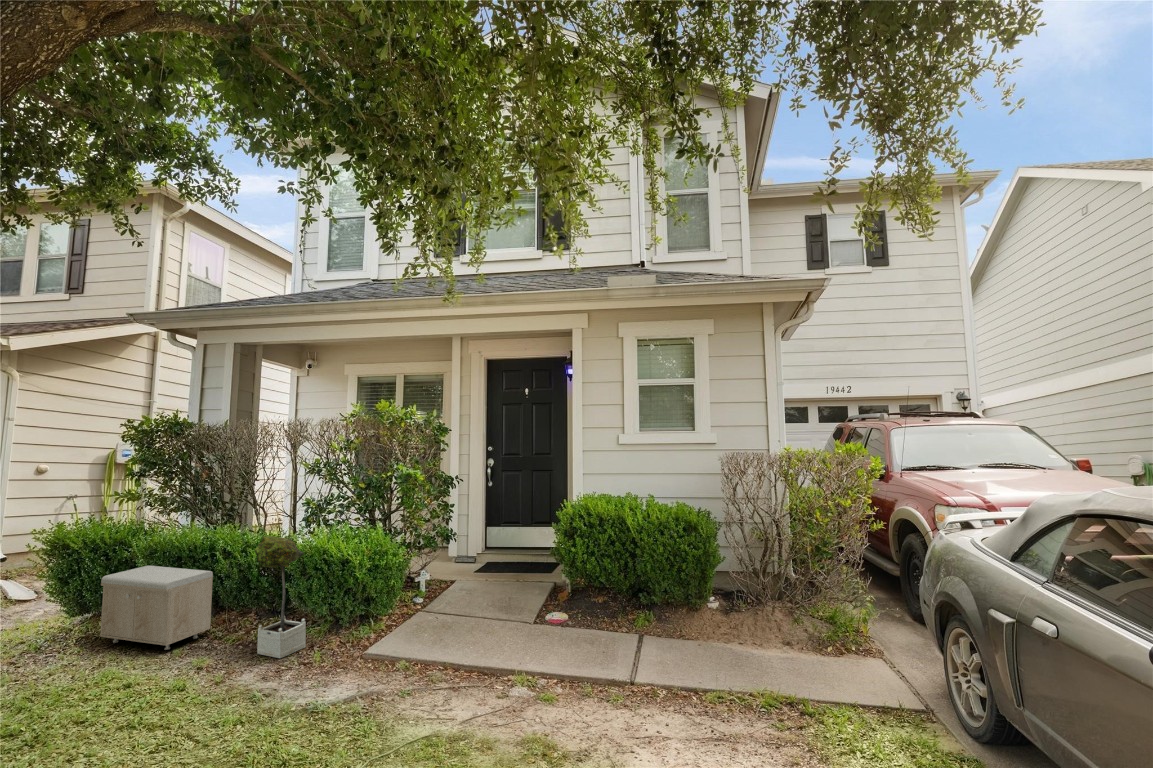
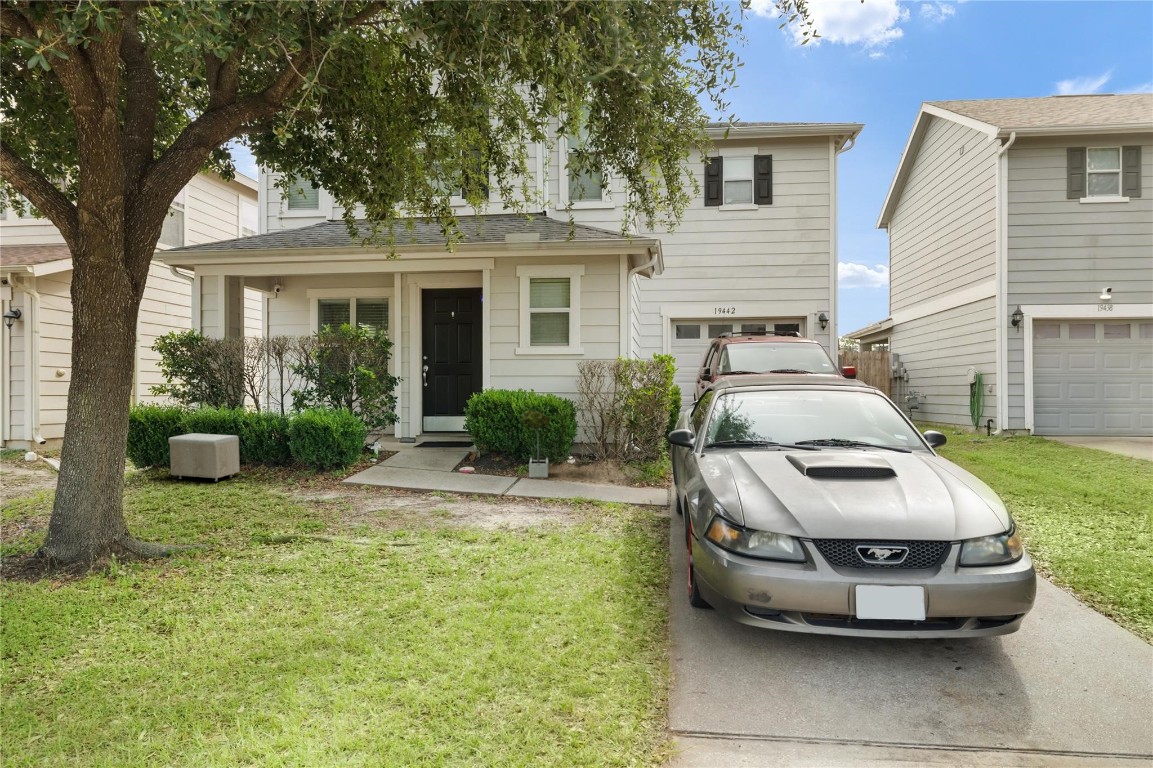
potted tree: present [255,536,306,658] -> present [522,410,550,478]

